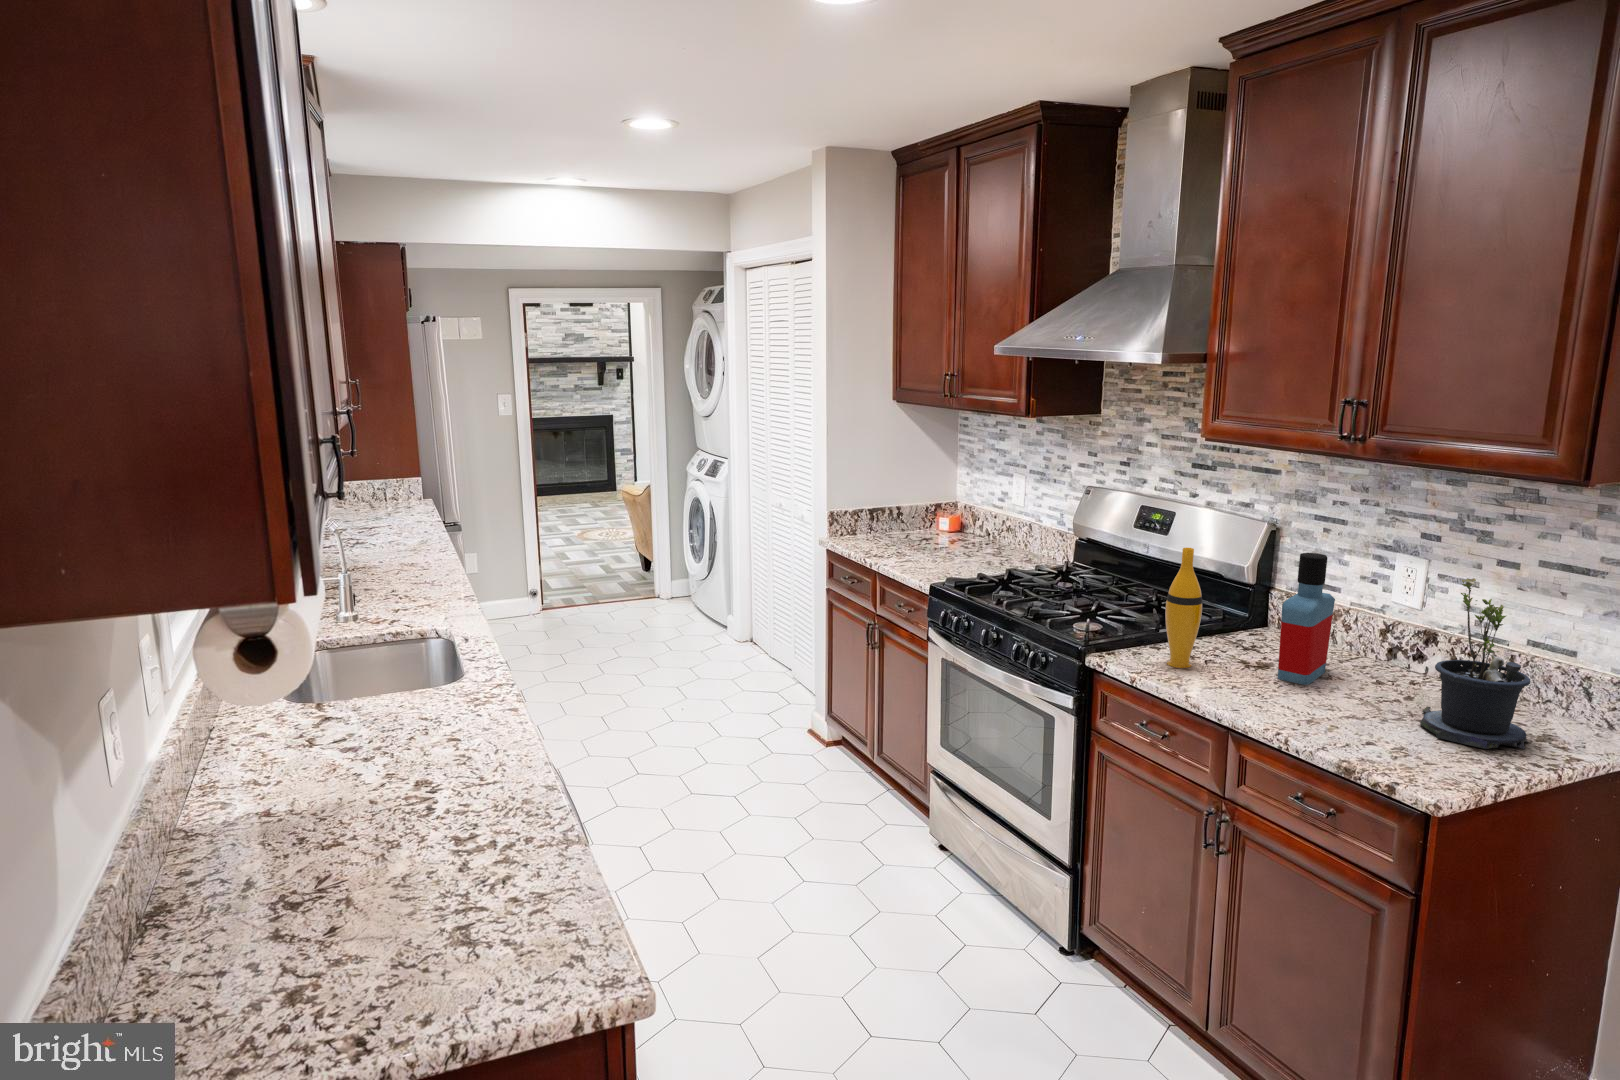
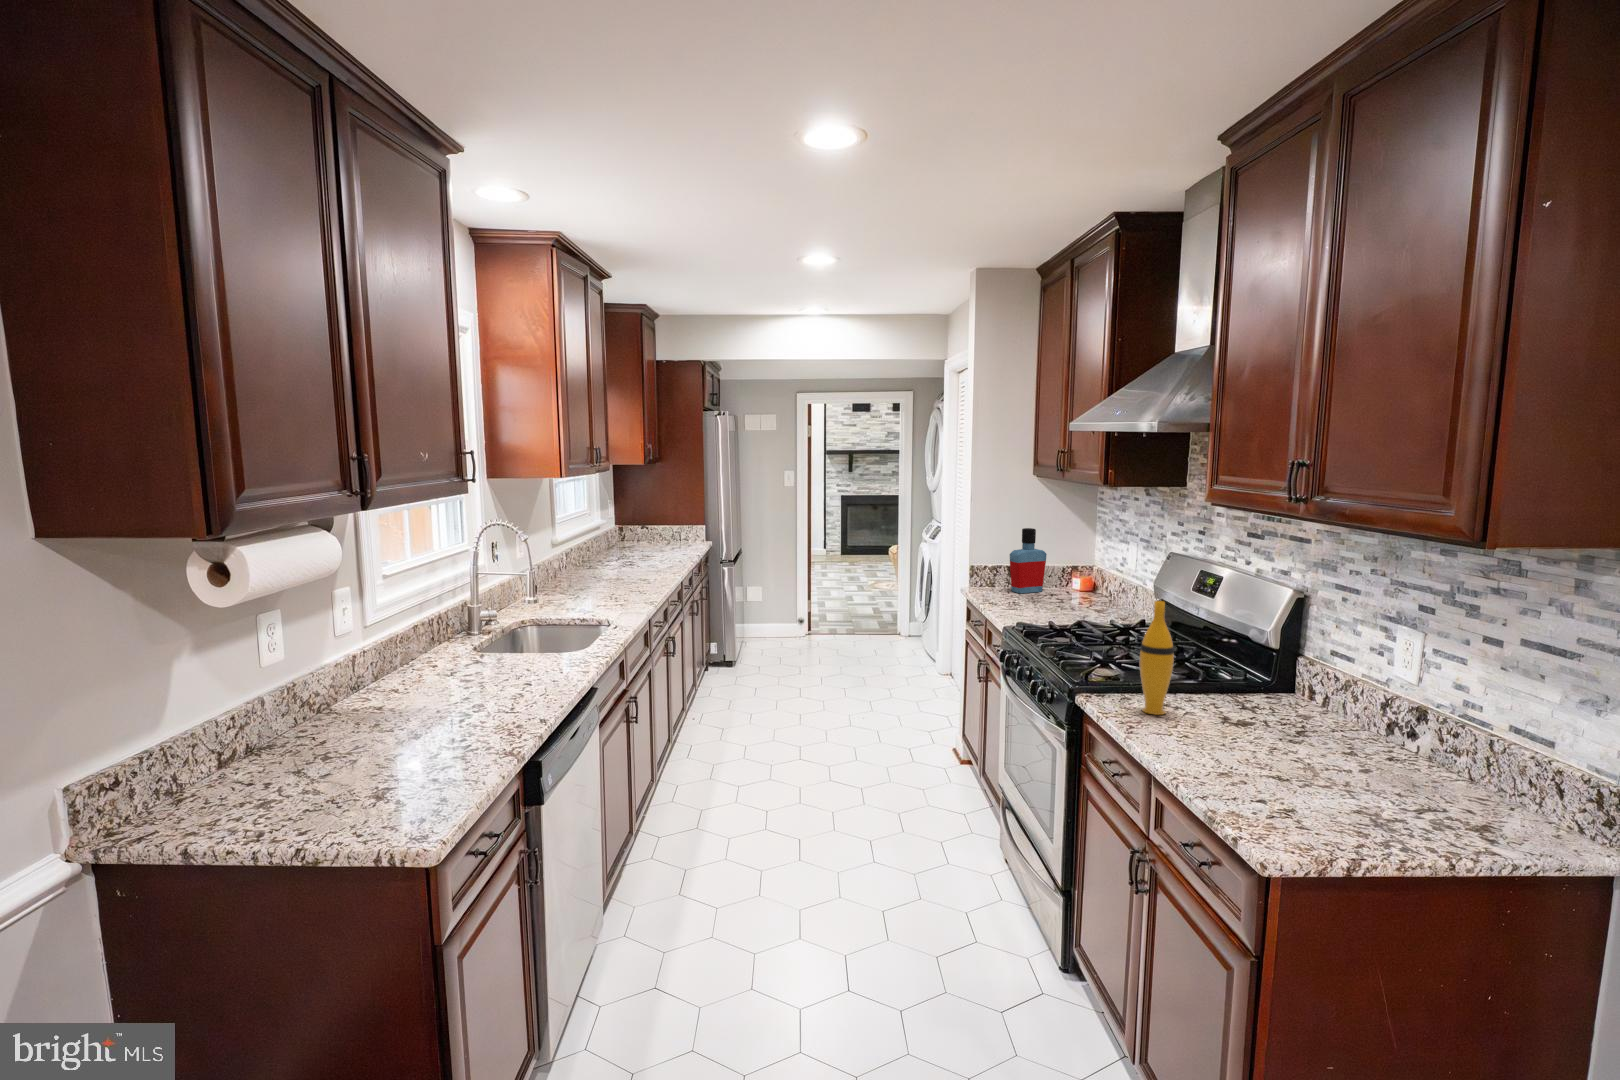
bottle: present [1278,553,1335,685] -> present [1010,528,1047,593]
potted plant: present [1420,578,1531,749] -> none [1336,643,1468,832]

